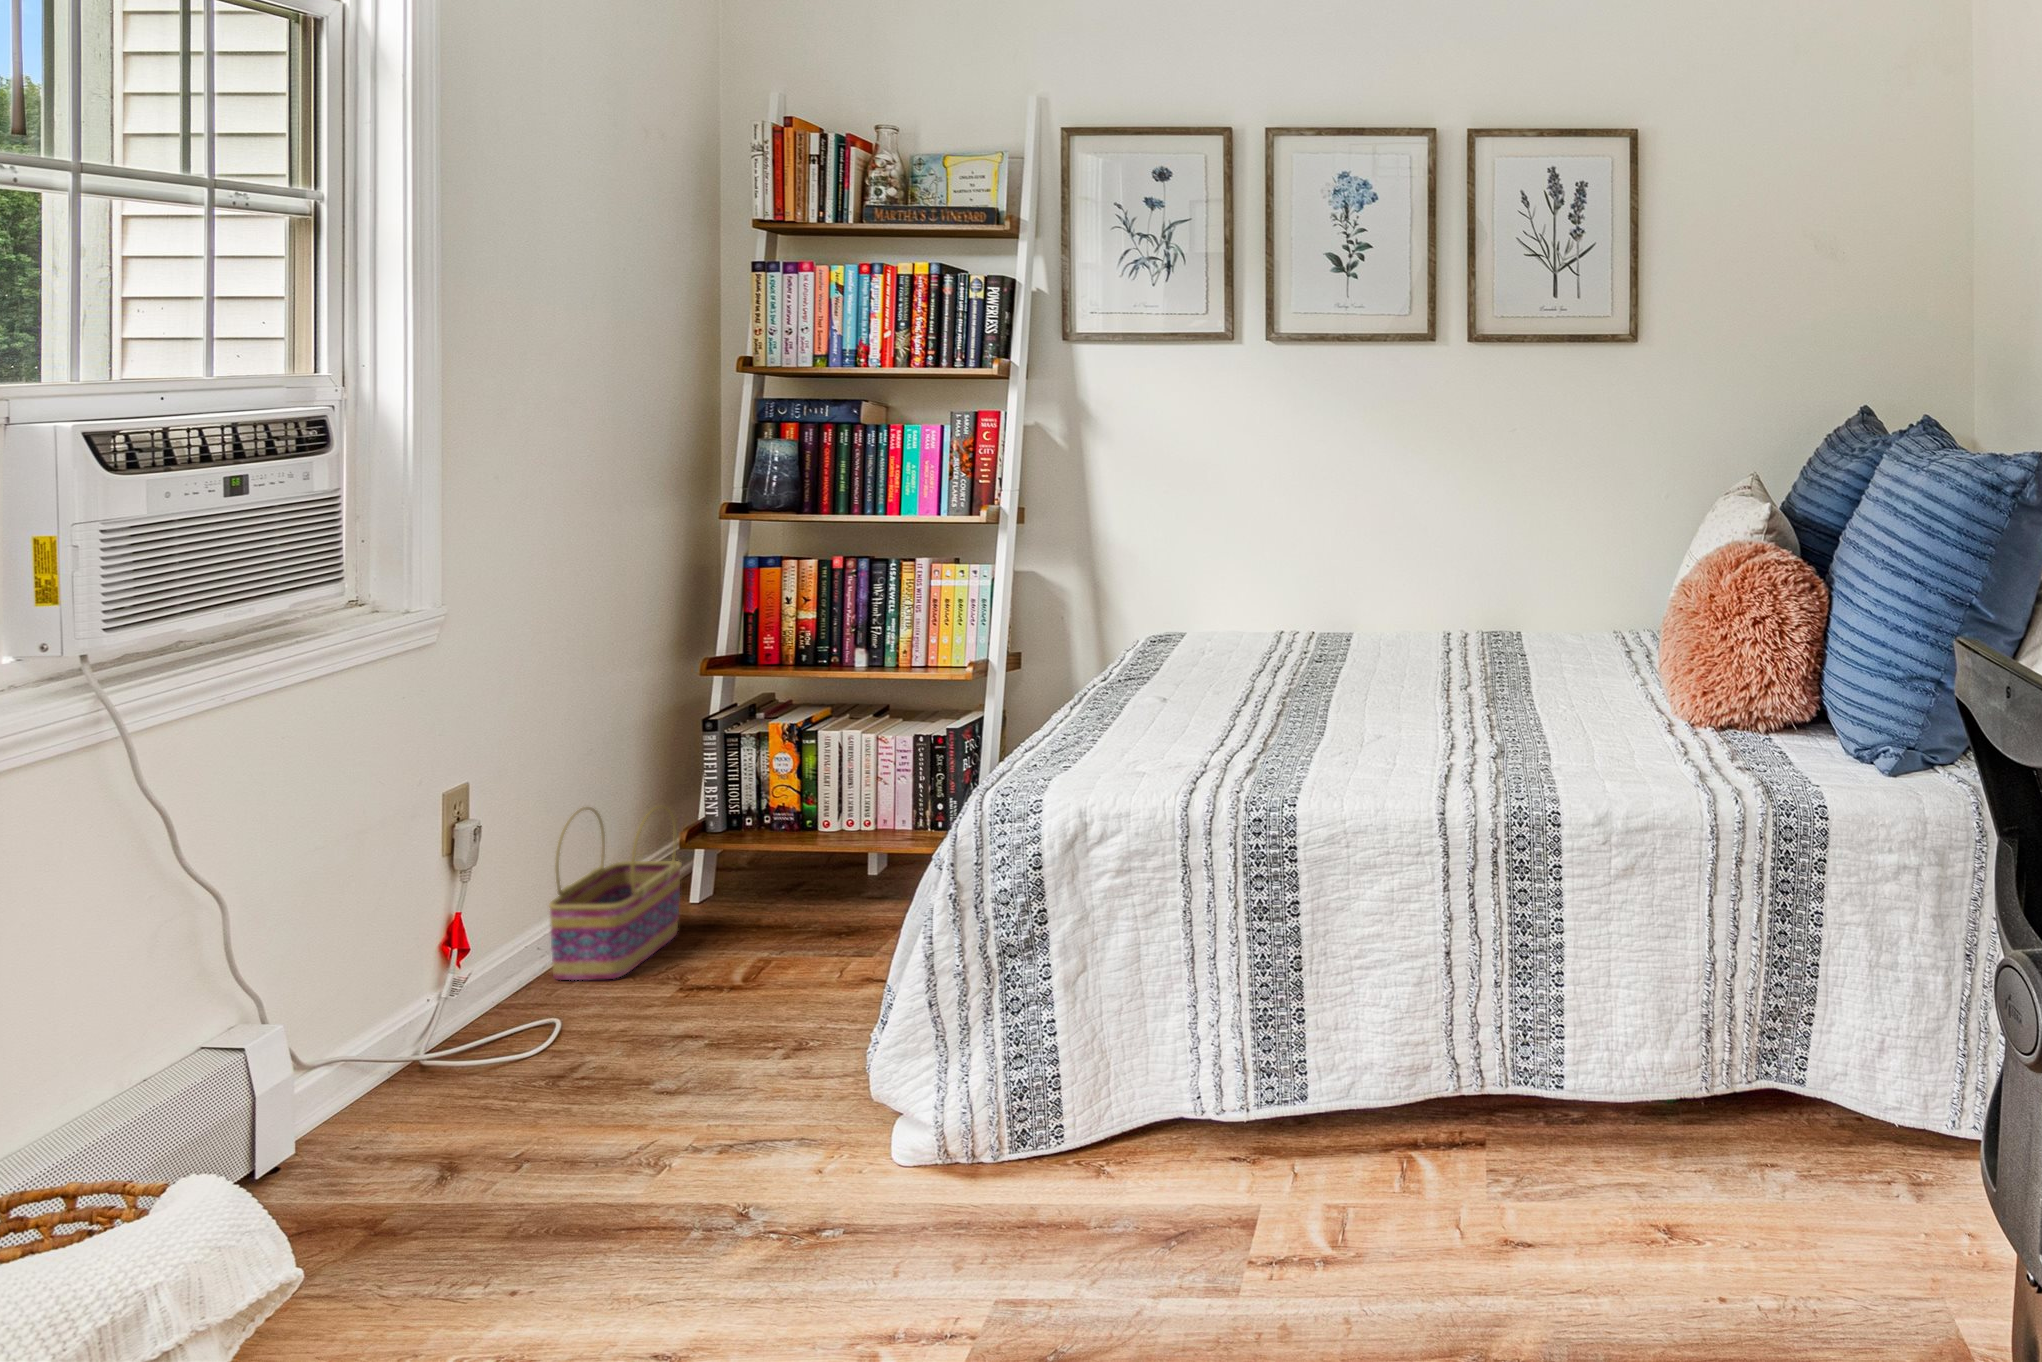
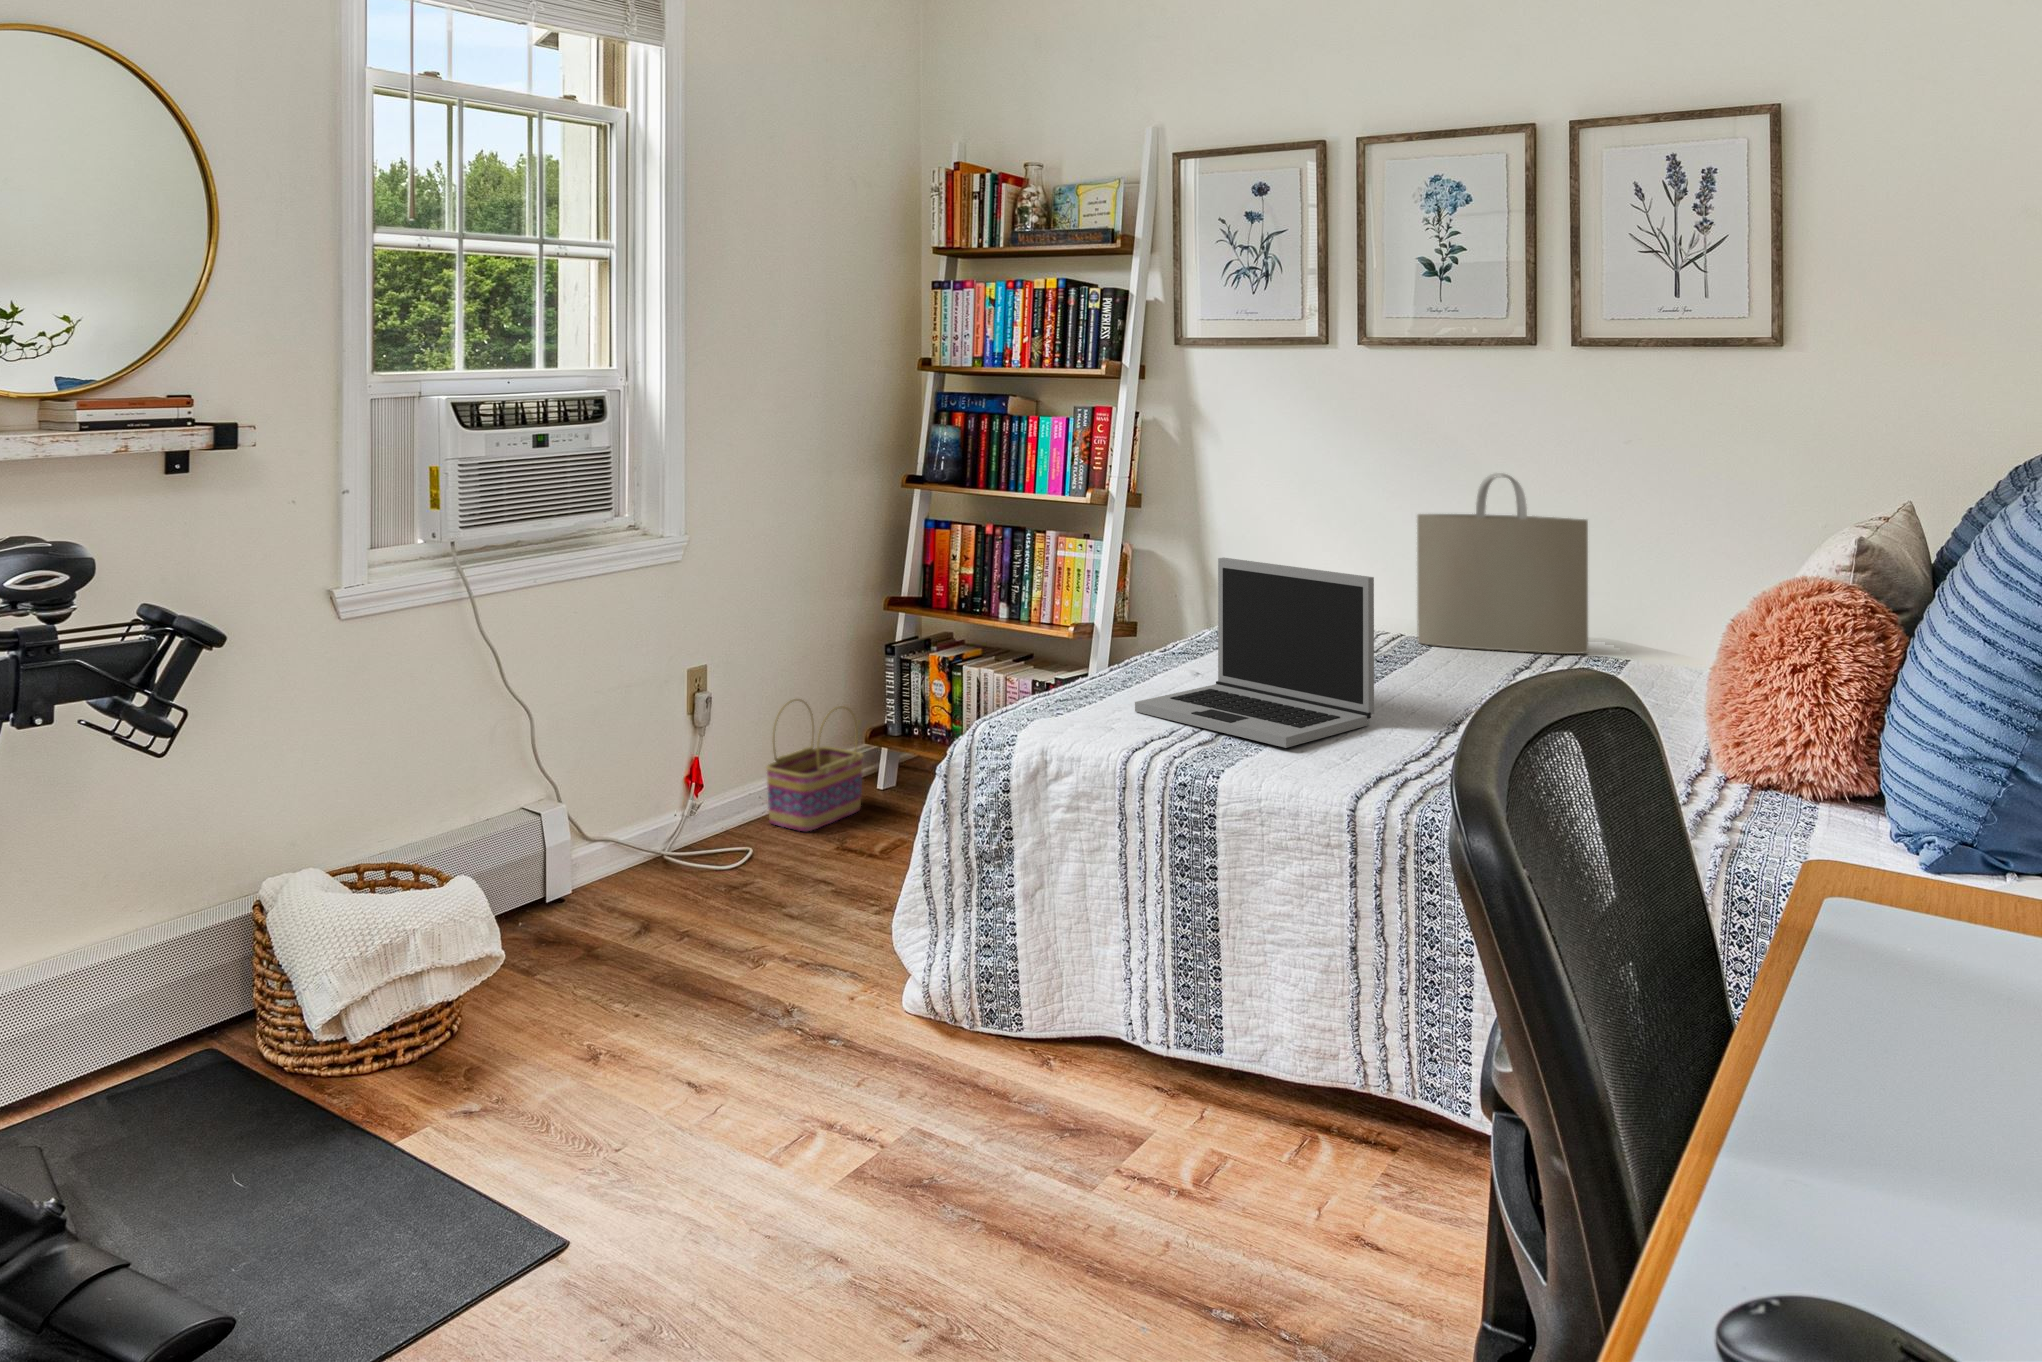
tote bag: none [1337,465,1483,638] -> present [1417,473,1588,654]
laptop: none [1144,570,1381,762] -> present [1135,557,1374,748]

